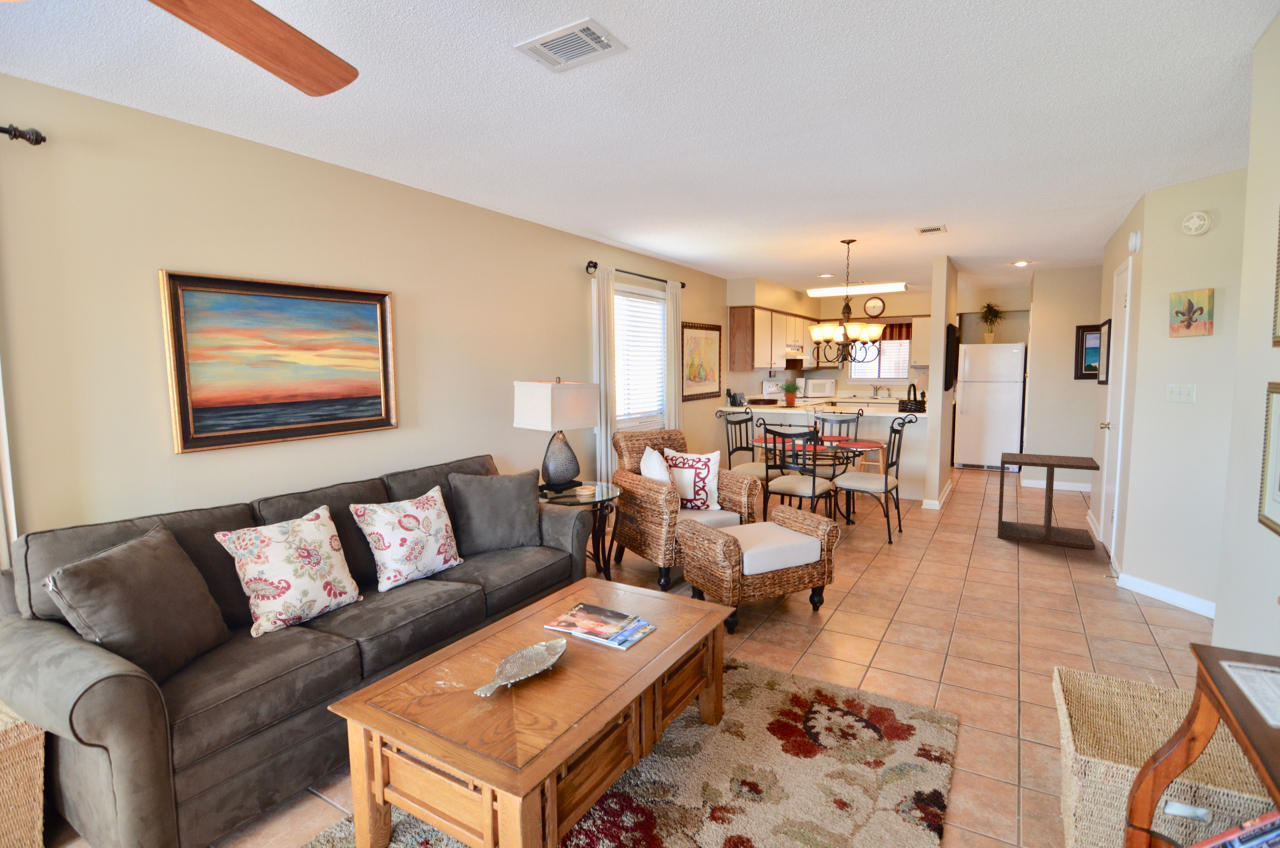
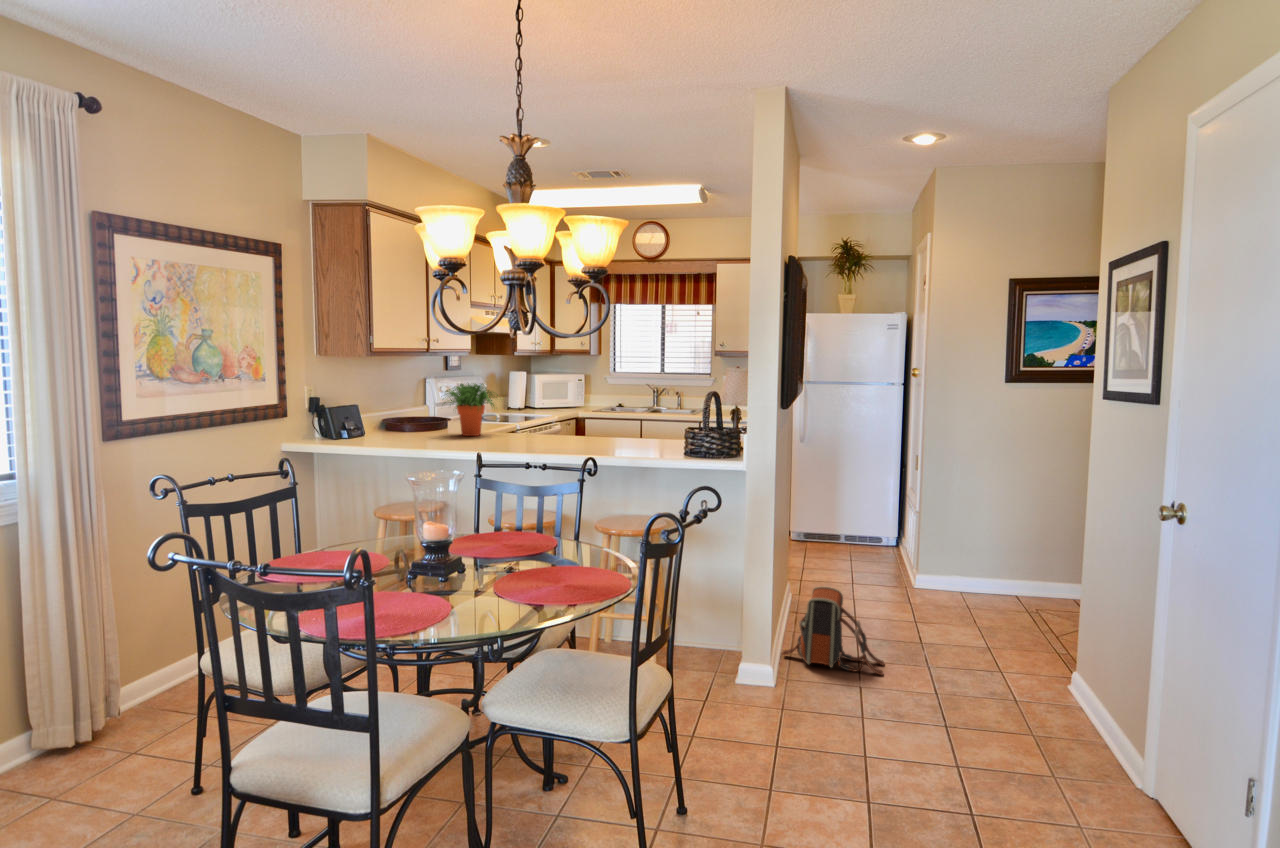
side table: present [997,453,1100,549] -> none [903,560,1154,827]
backpack: none [944,473,996,511] -> present [783,587,884,675]

